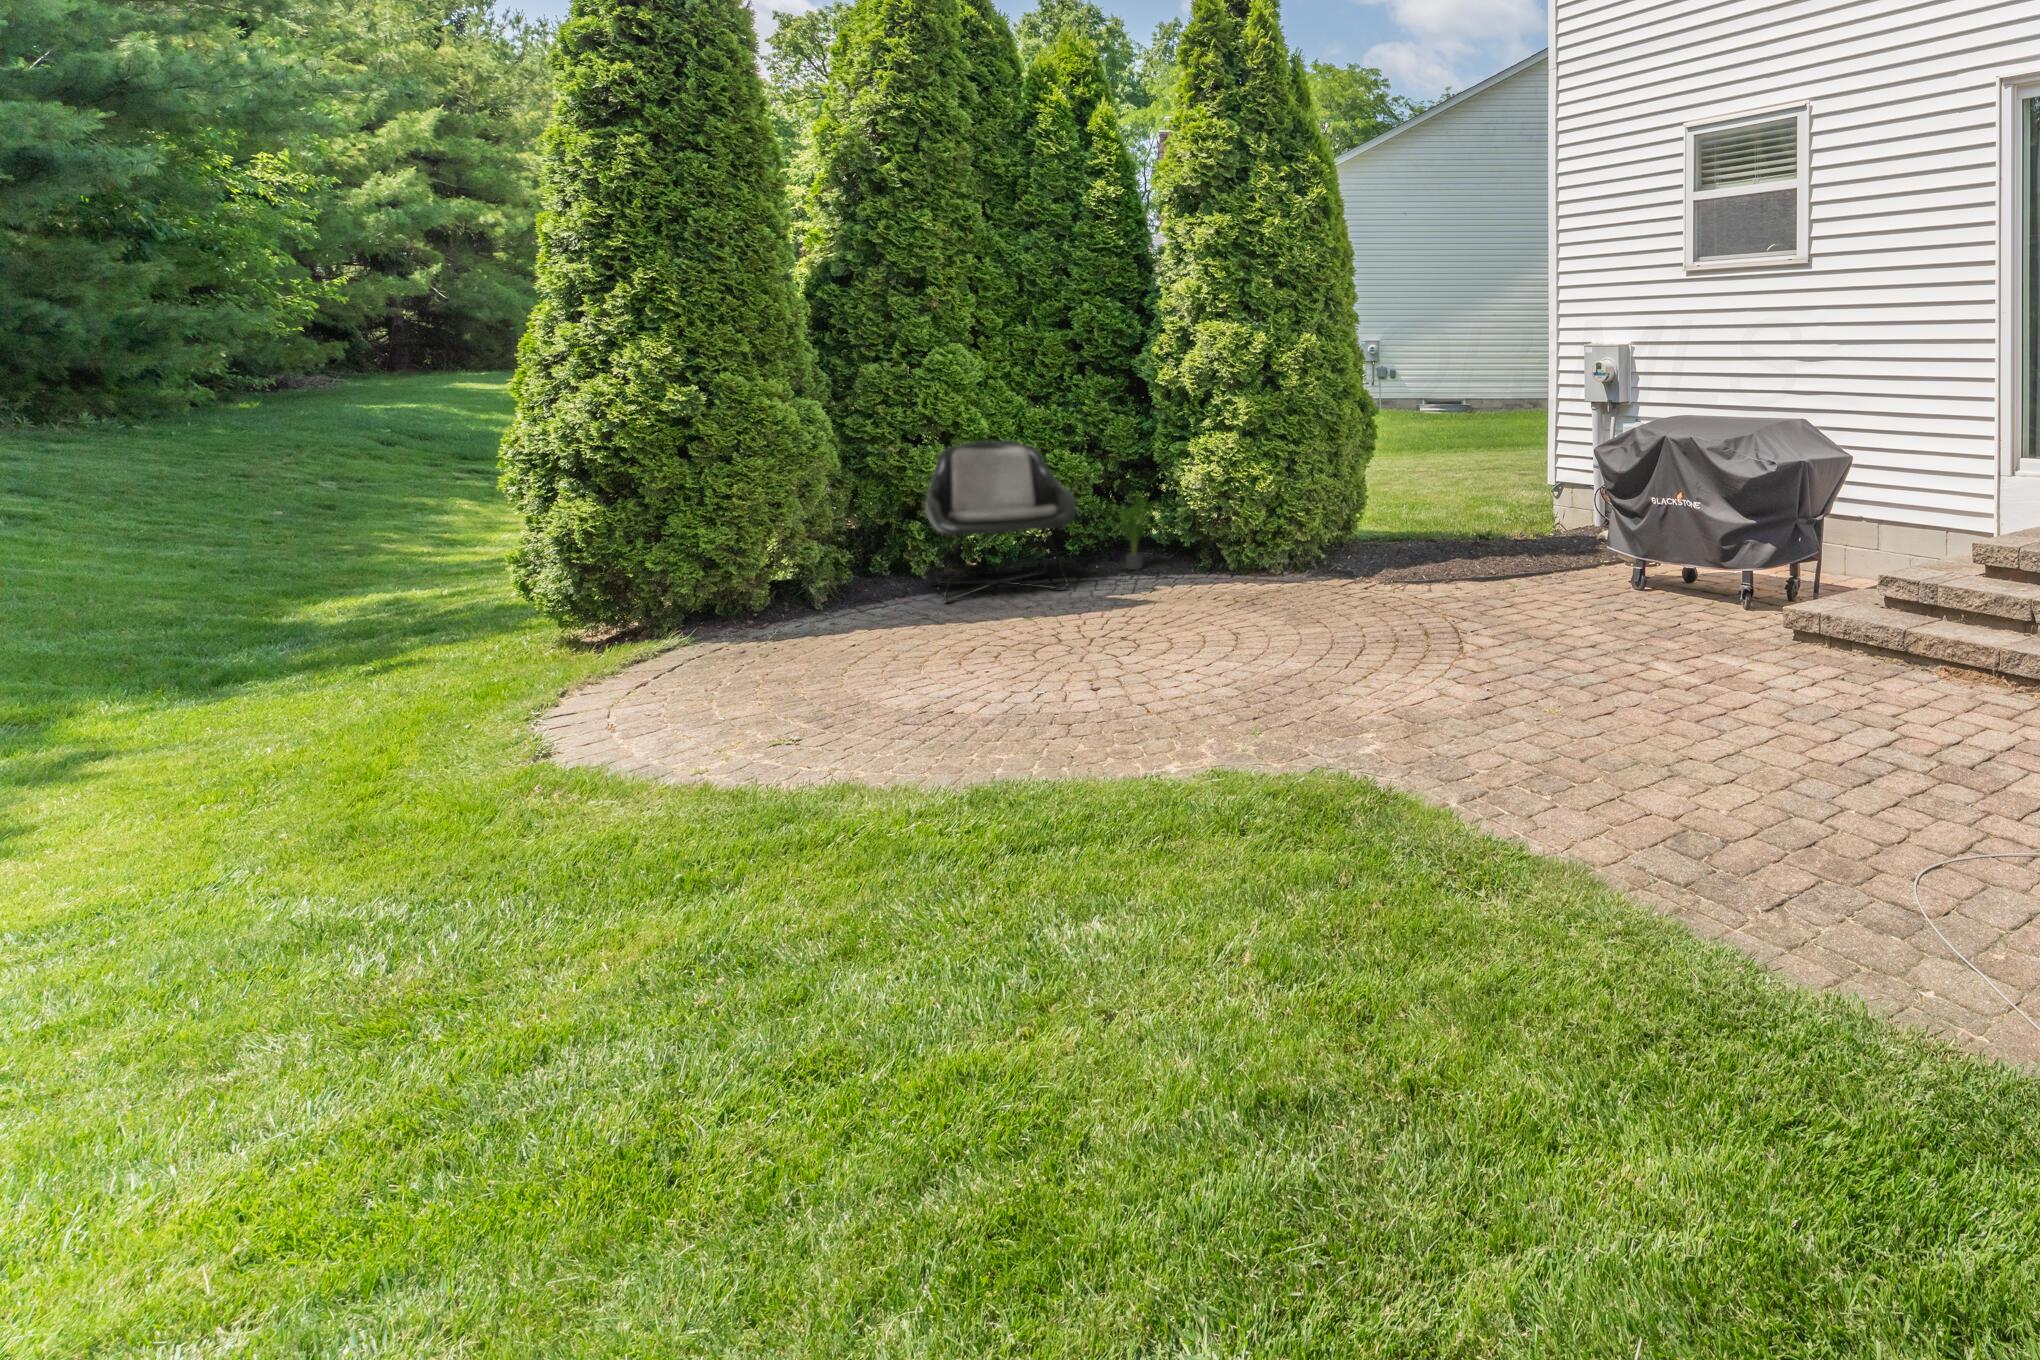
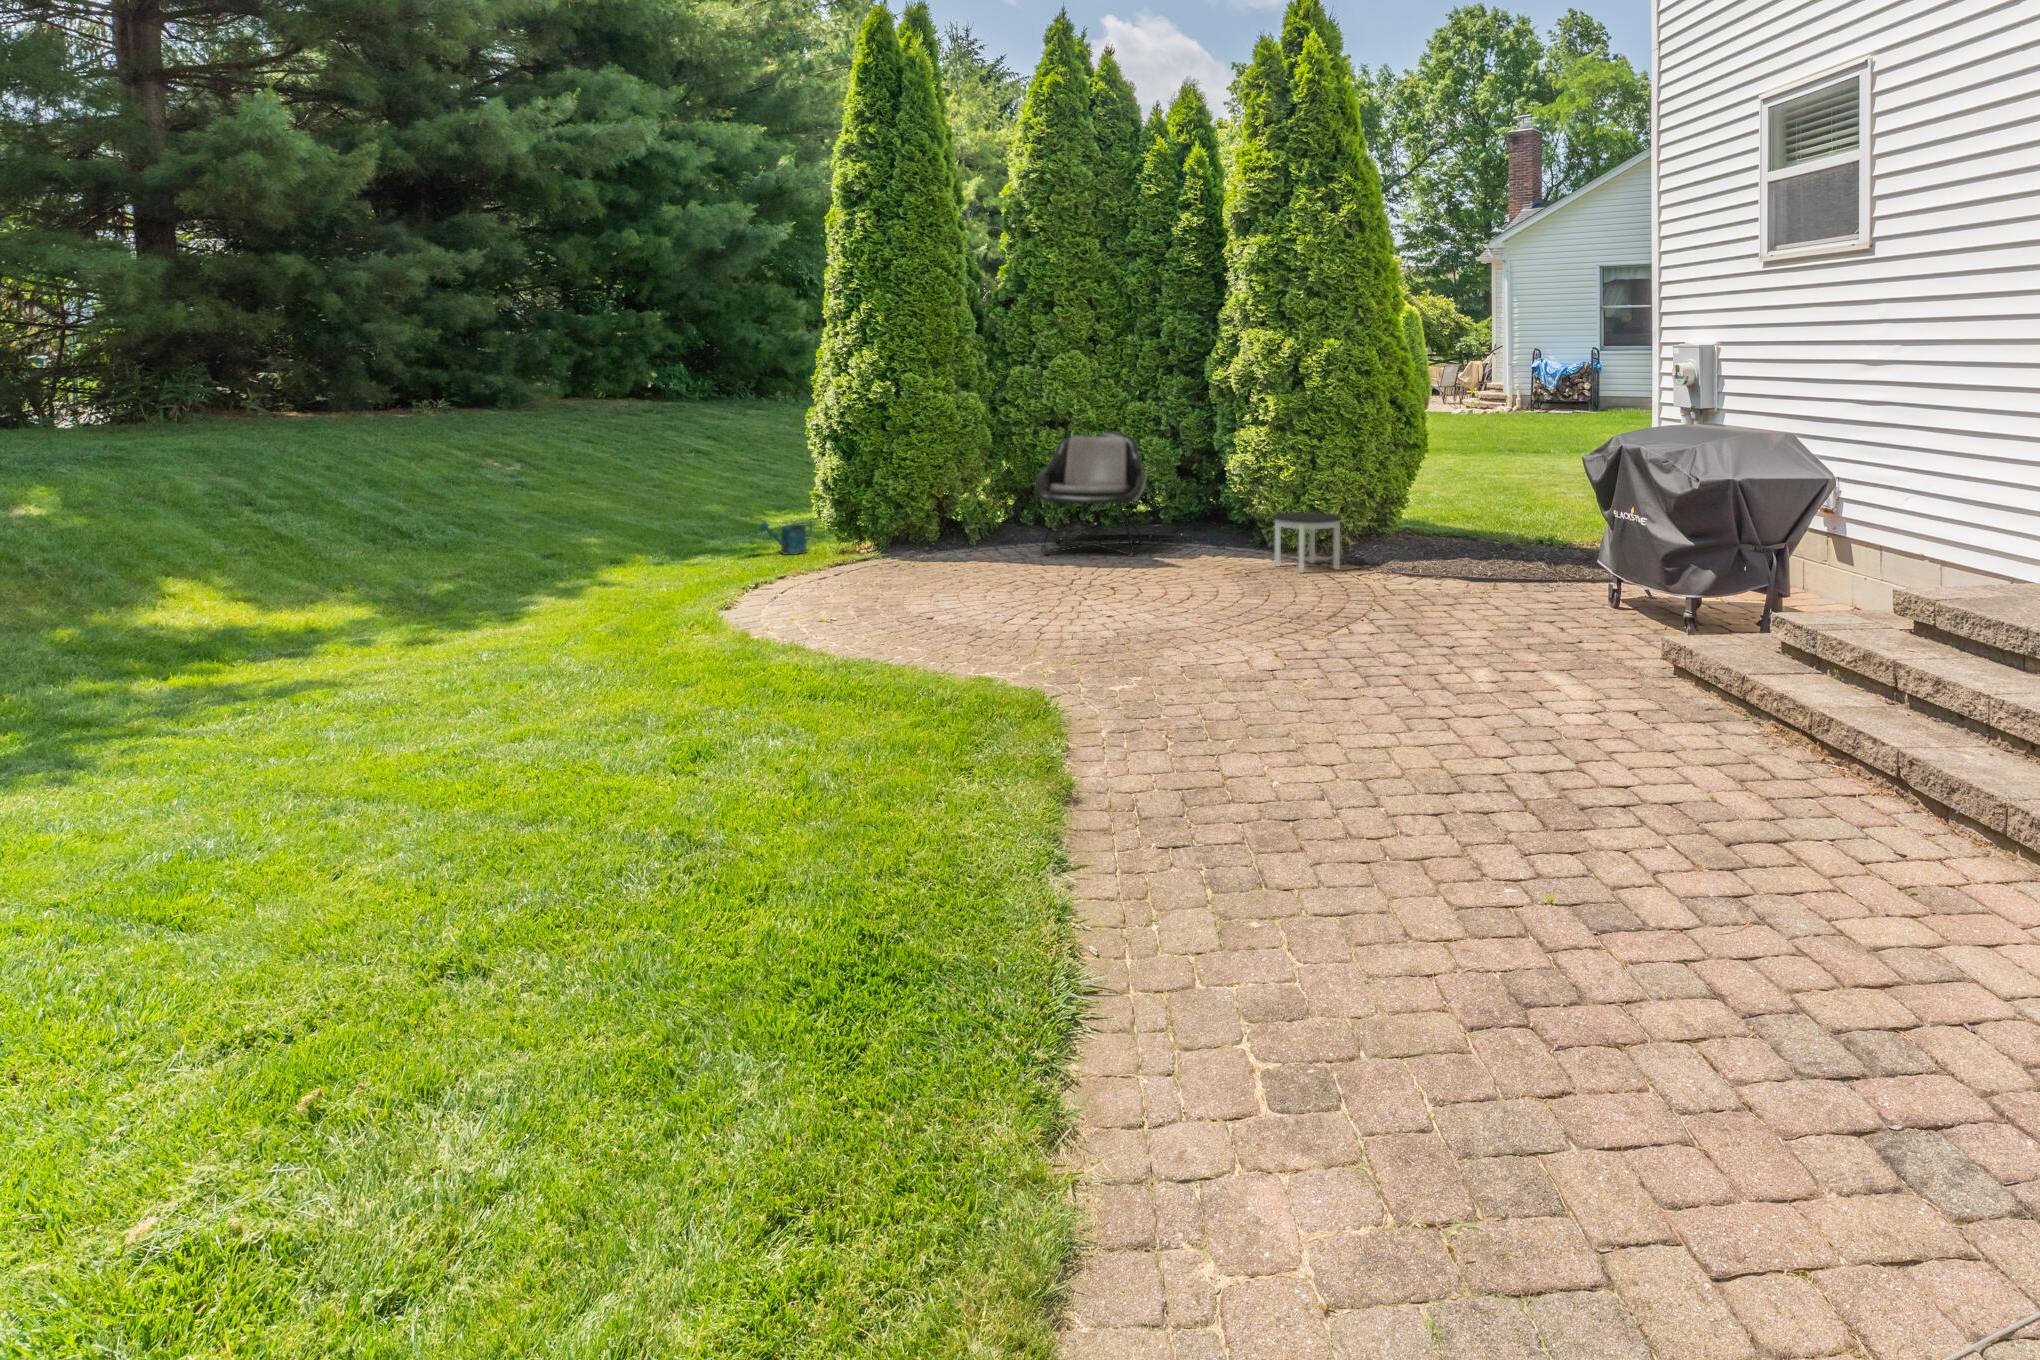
potted plant: present [1118,496,1152,570] -> none [1189,480,1229,548]
round table: none [1249,518,1323,586] -> present [1274,512,1341,573]
watering can: none [450,596,544,657] -> present [759,521,810,555]

